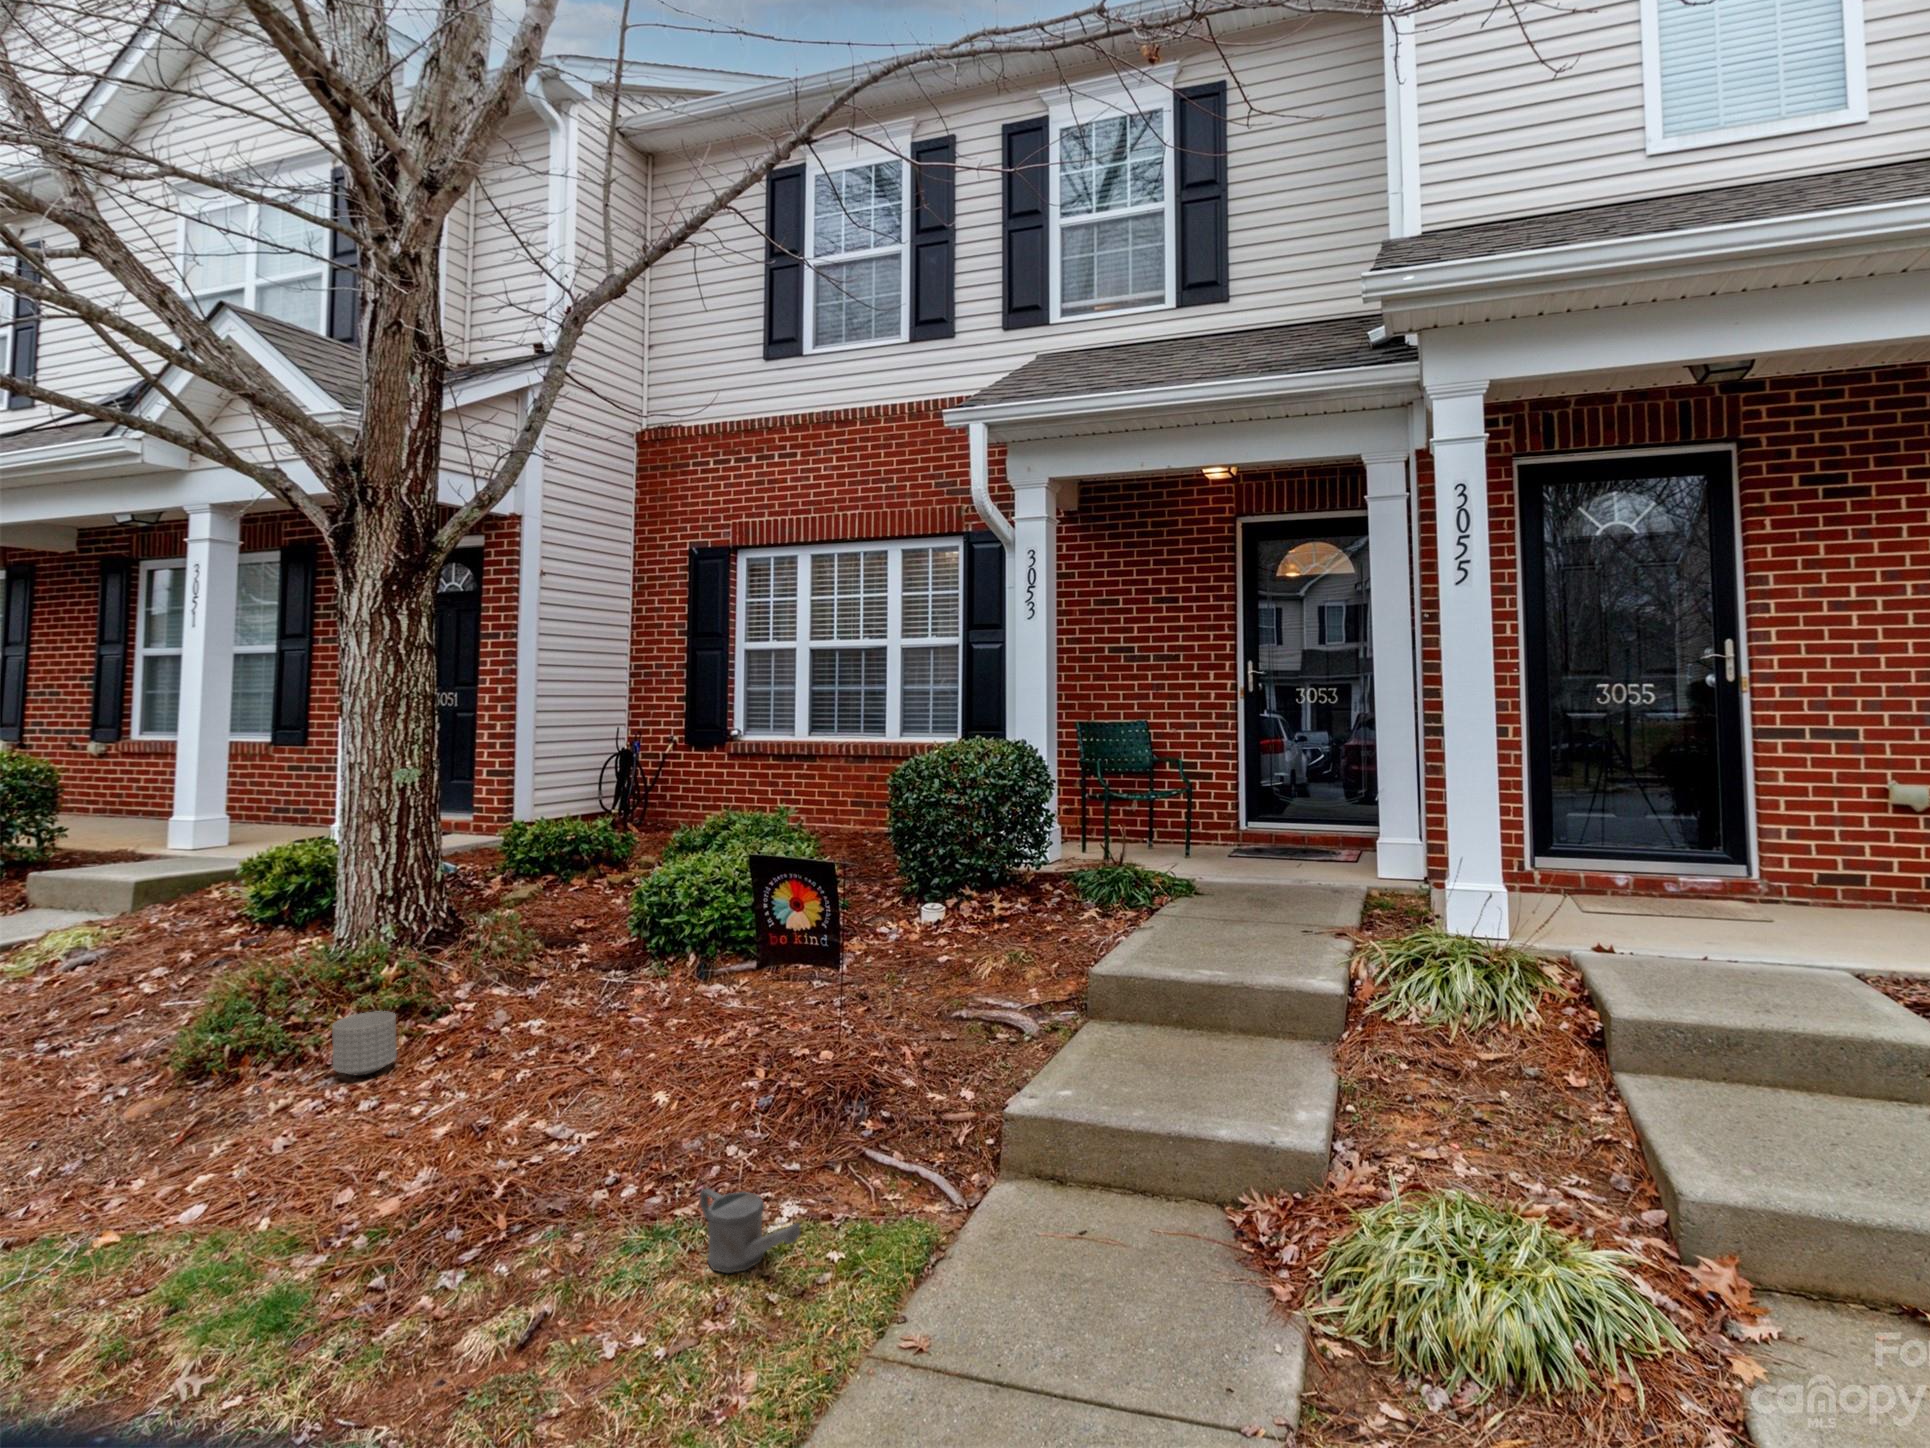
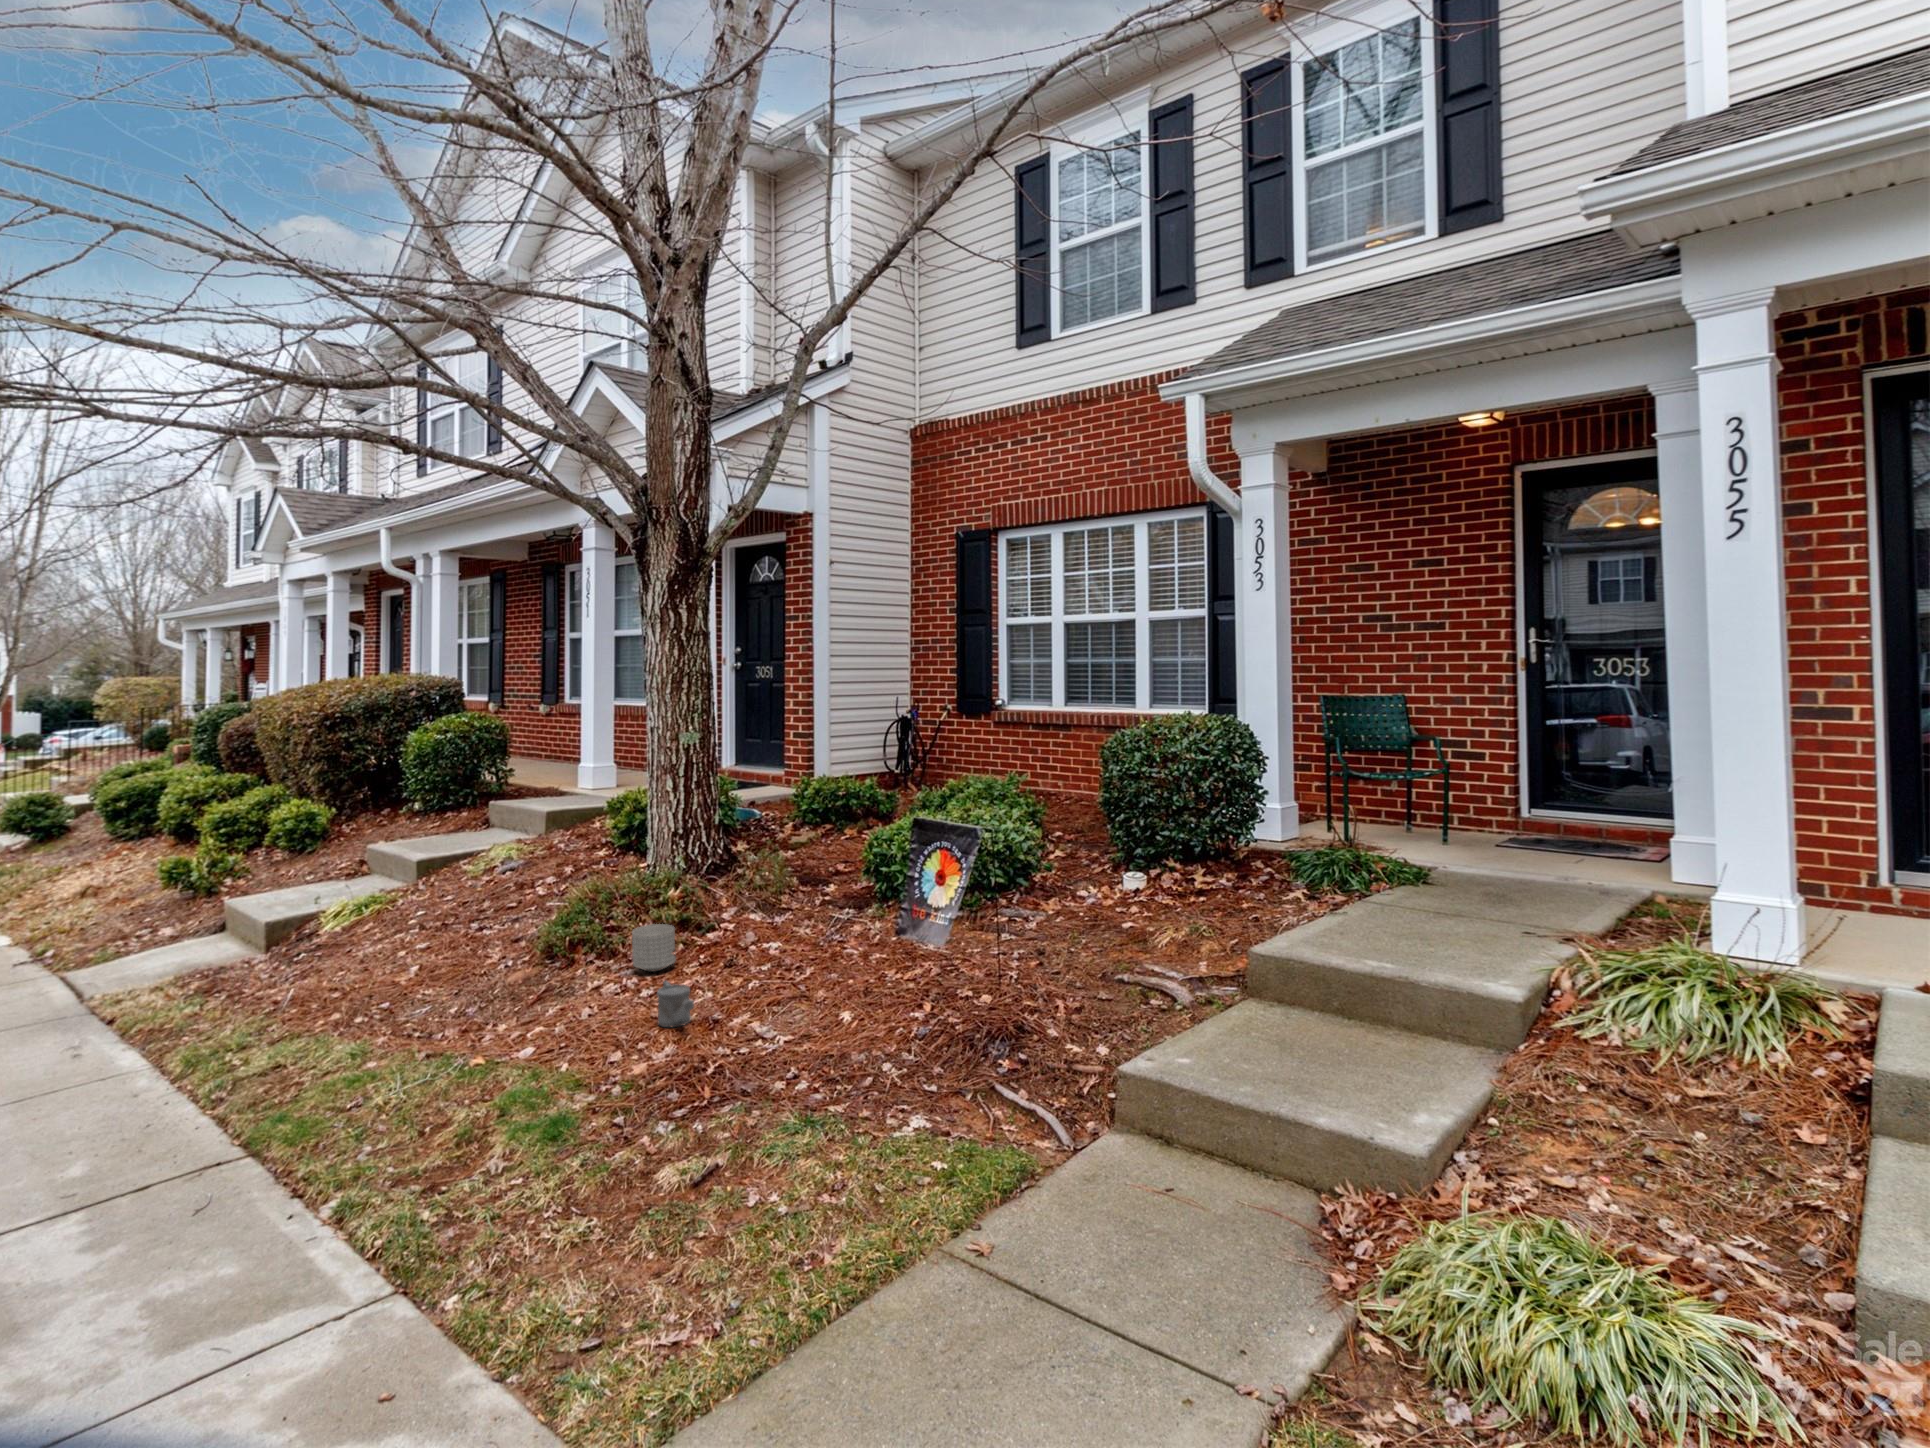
watering can: present [700,1189,800,1273] -> present [657,981,694,1027]

